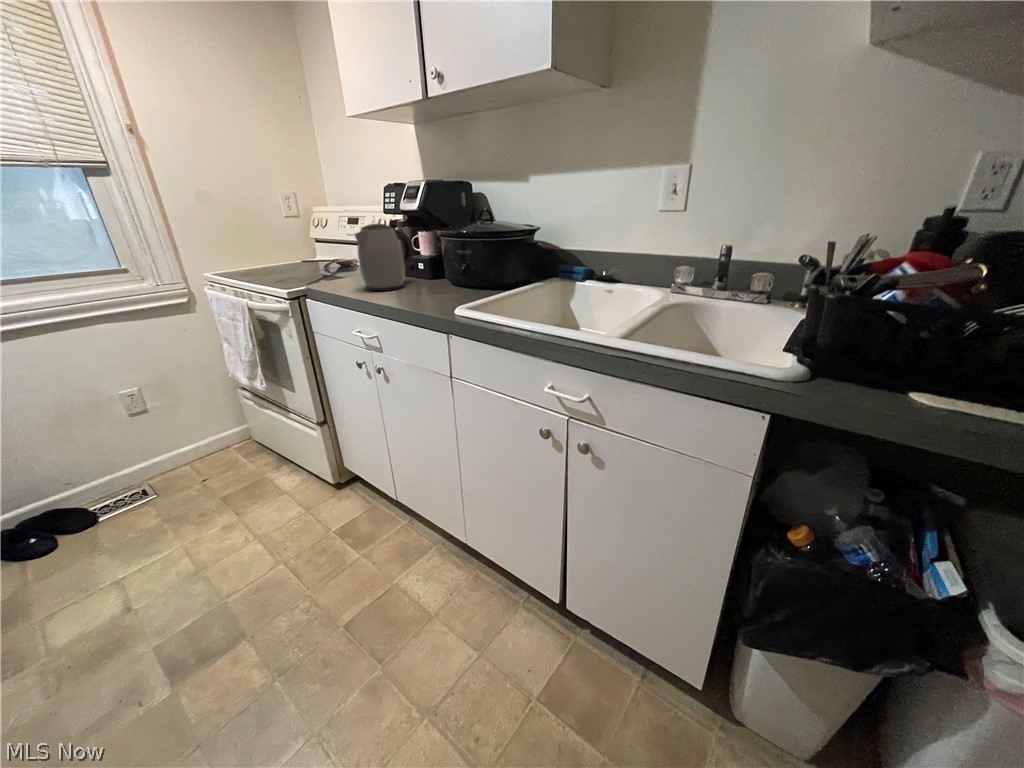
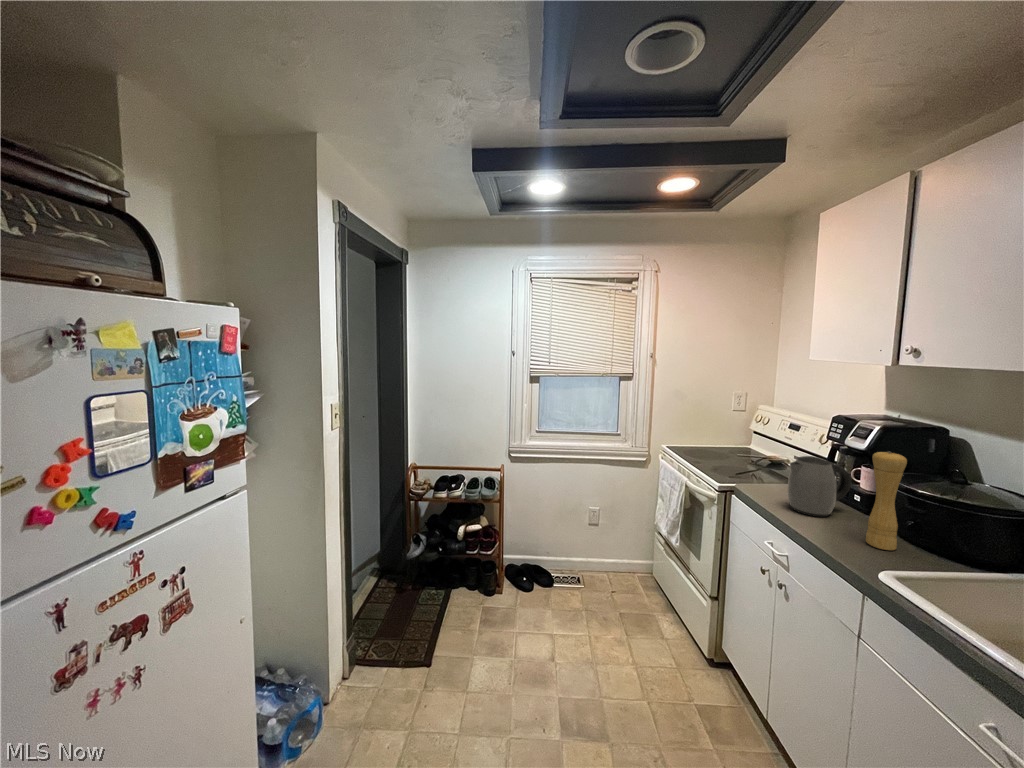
pepper mill: none [425,190,457,296] -> present [866,452,907,550]

